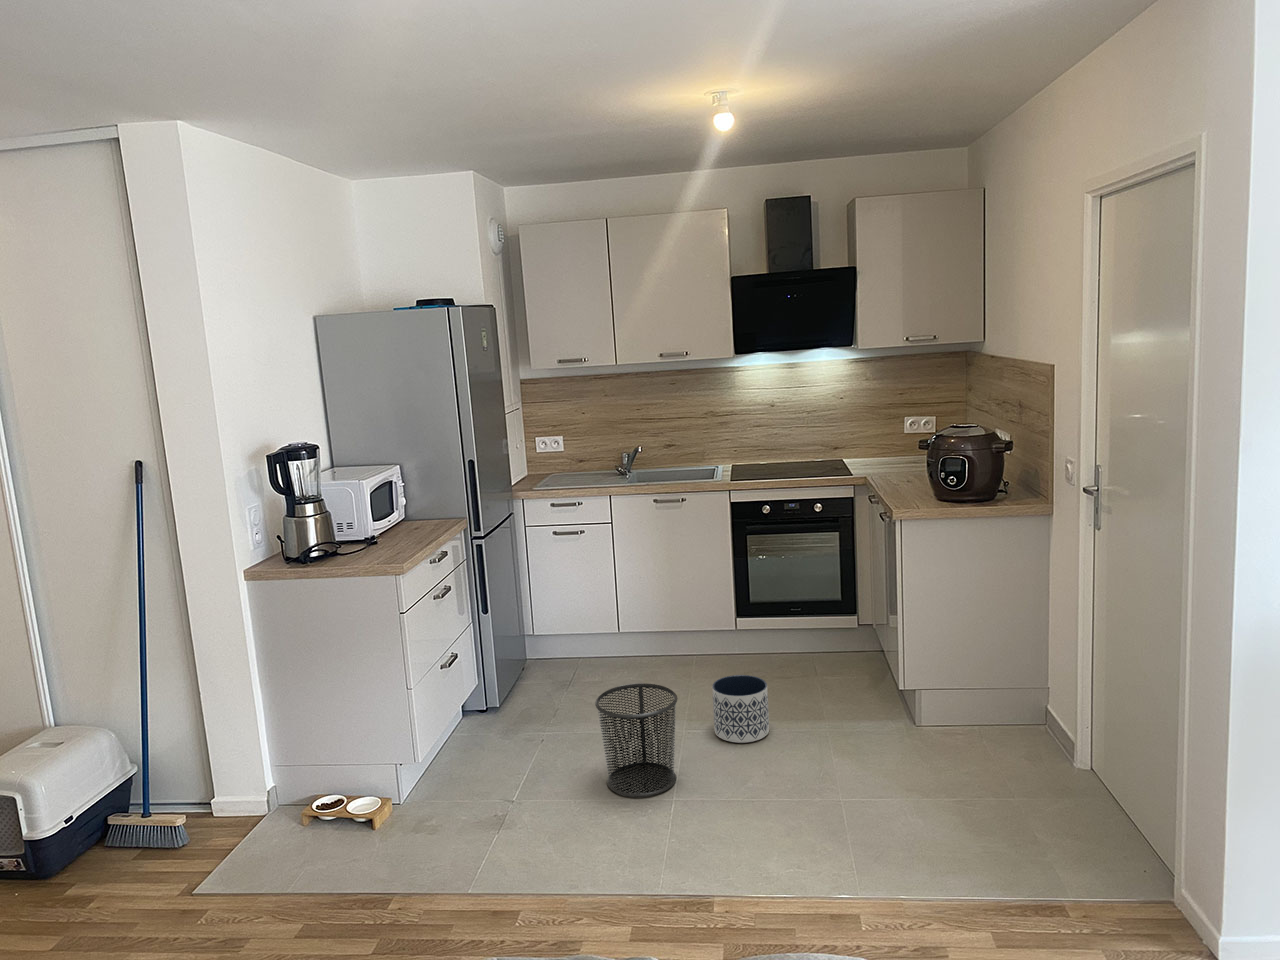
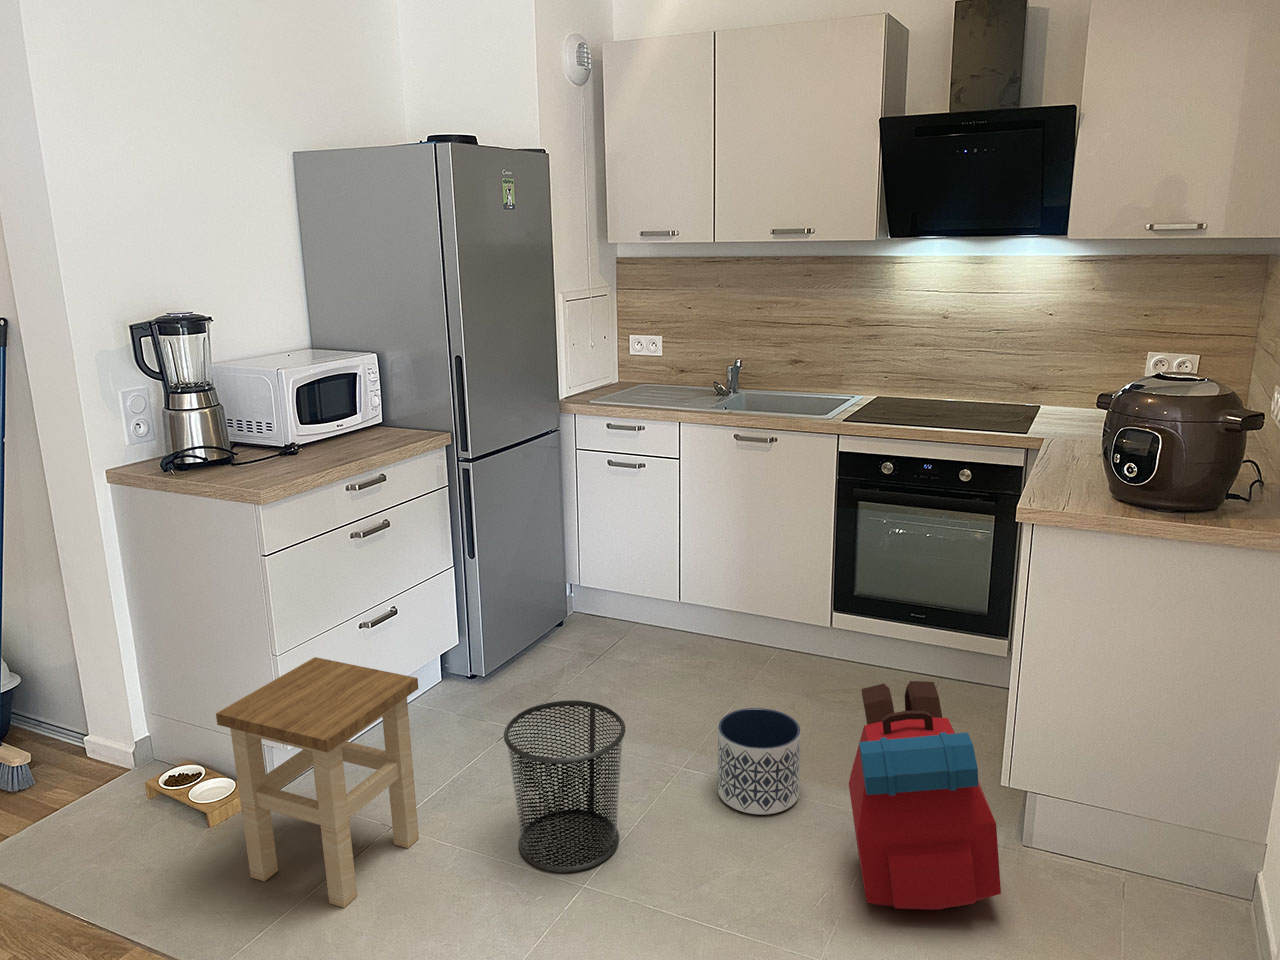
backpack: none [813,627,918,767] -> present [849,681,1001,910]
stool: none [416,682,537,848] -> present [216,657,419,908]

